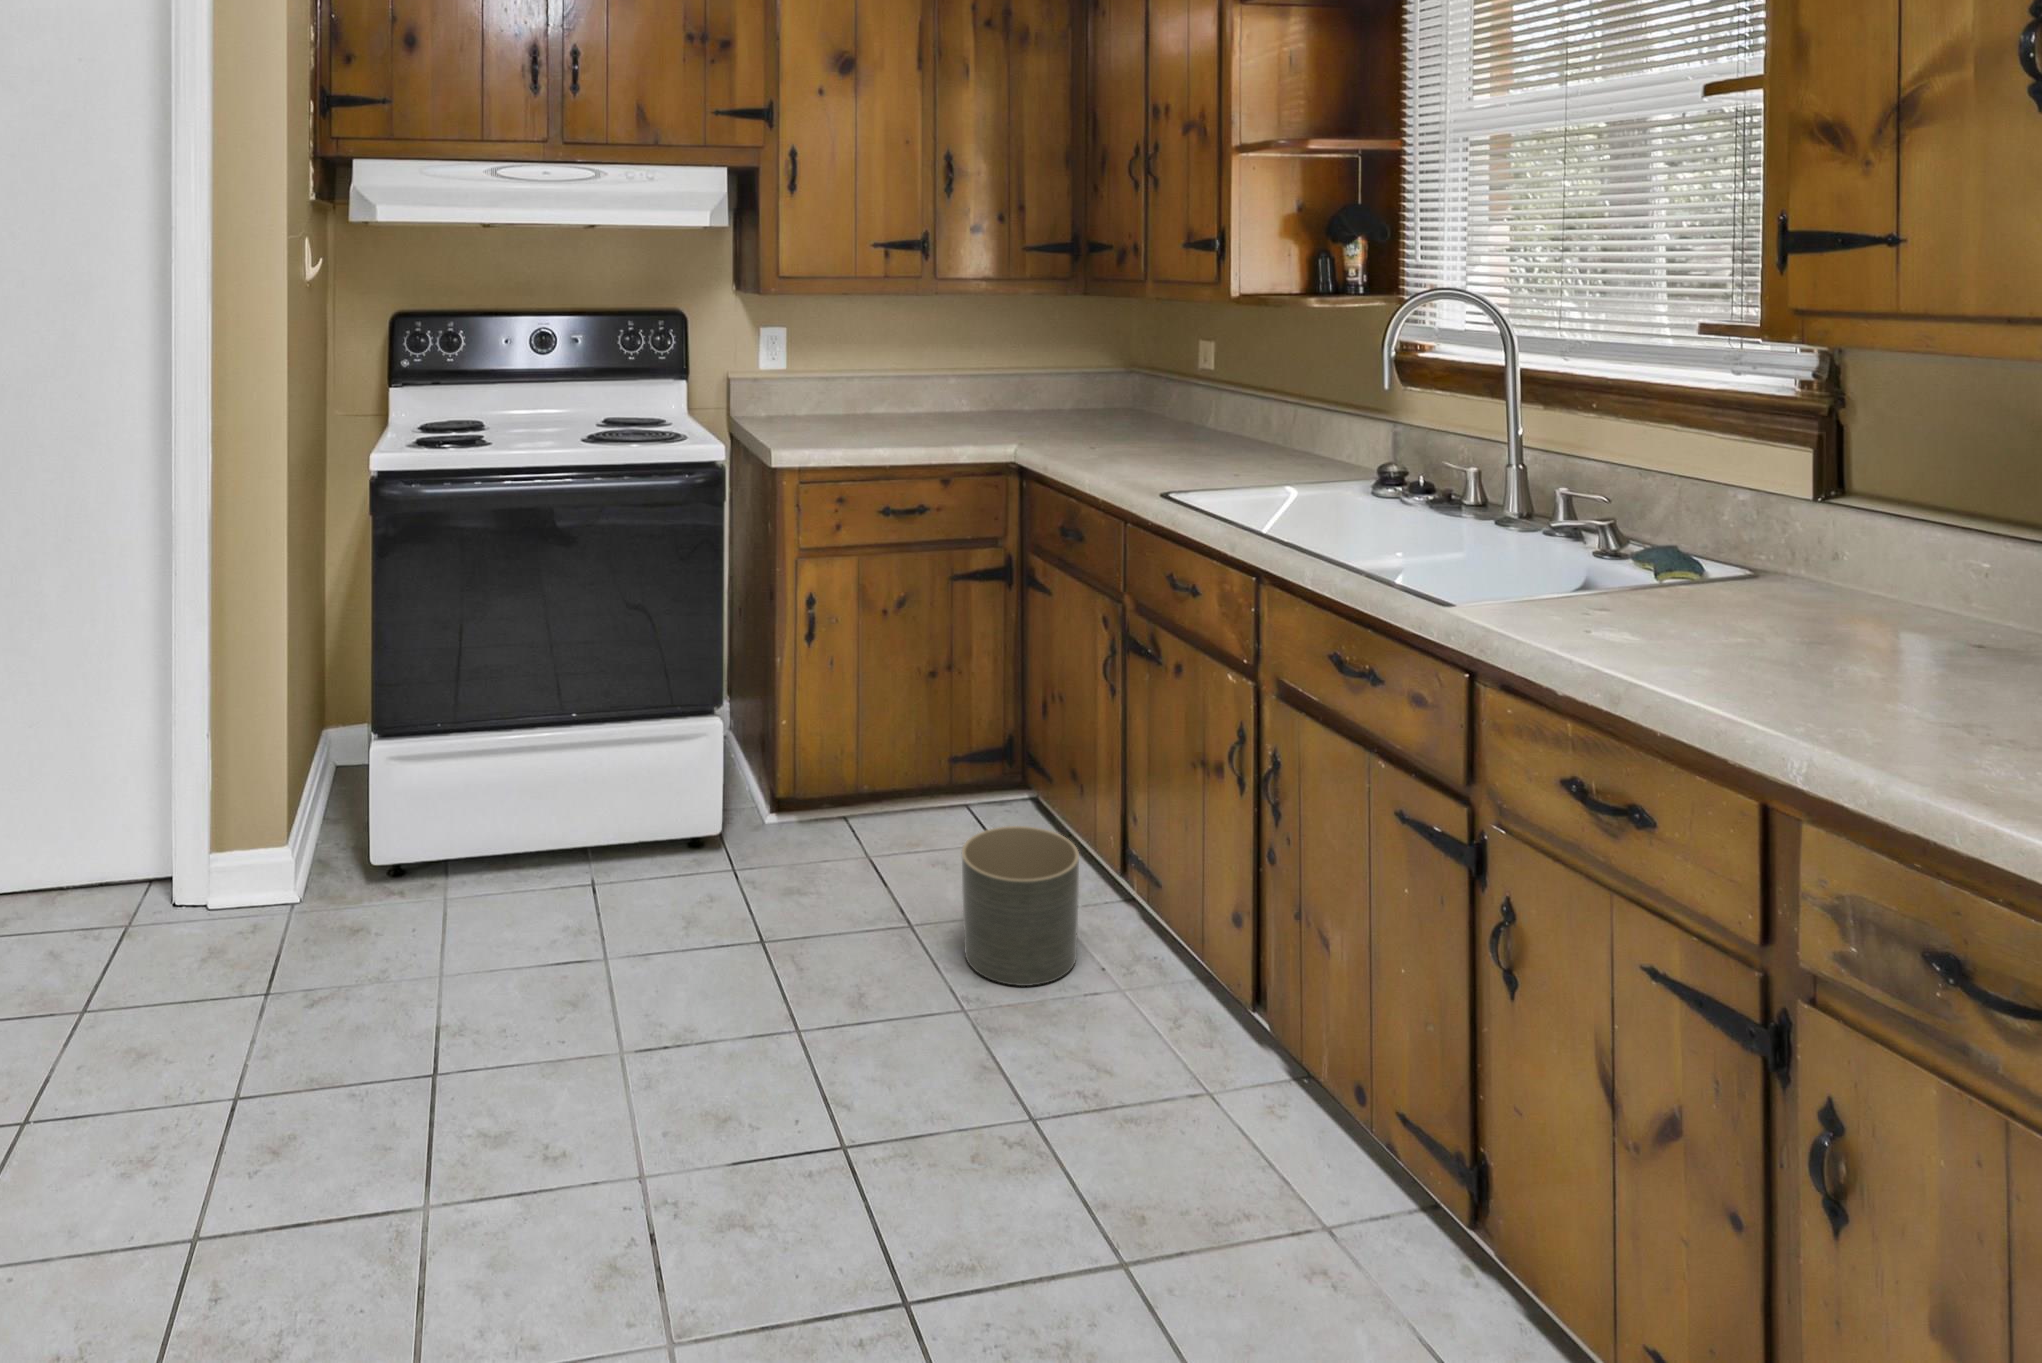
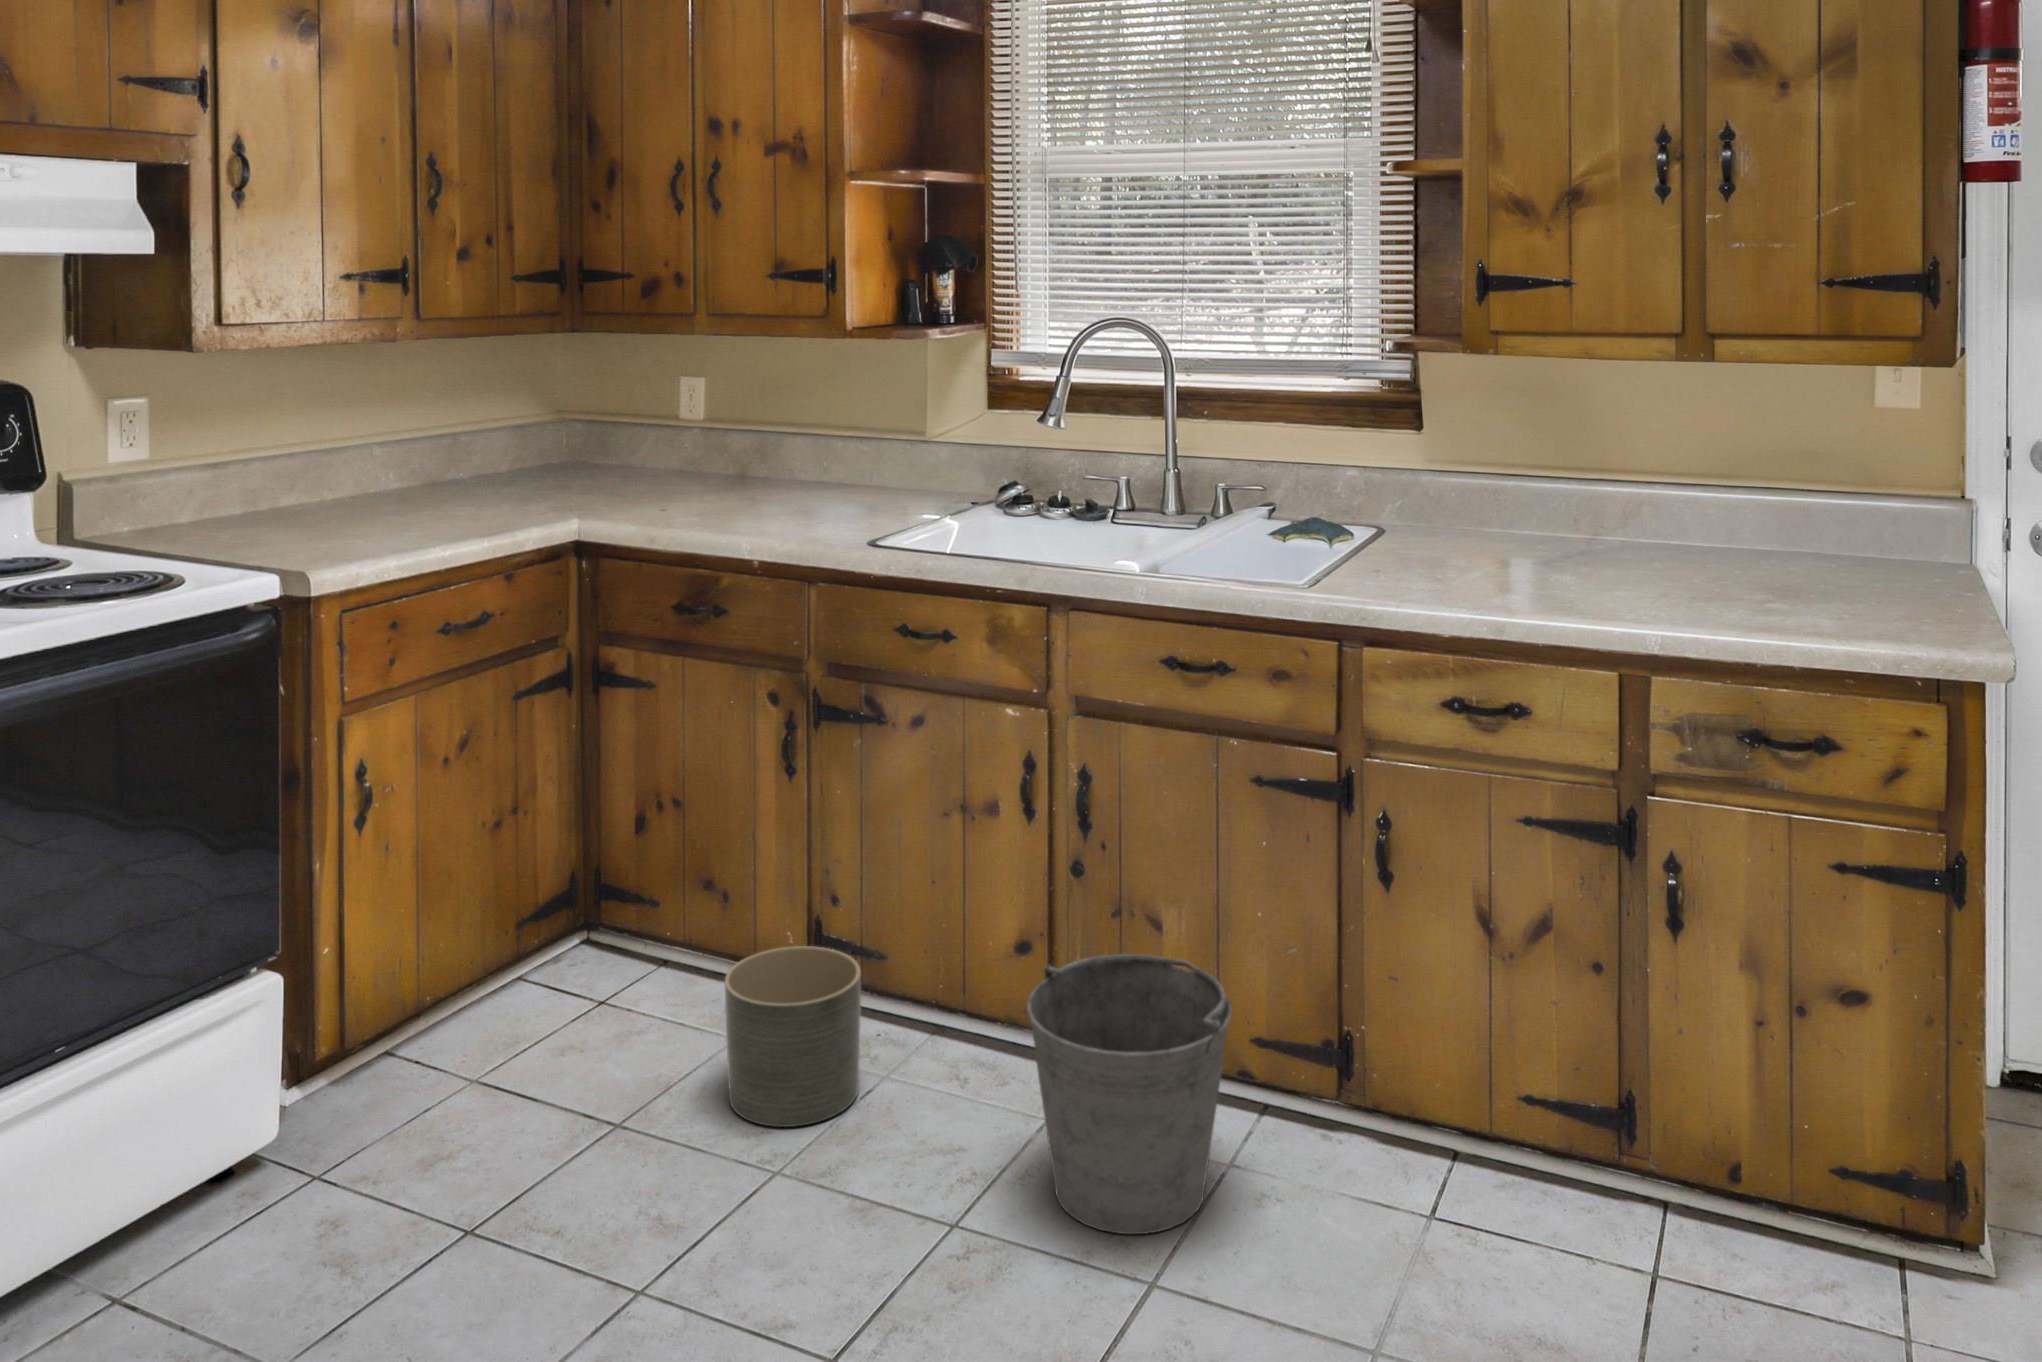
bucket: none [1072,921,1287,1233] -> present [1027,954,1232,1234]

